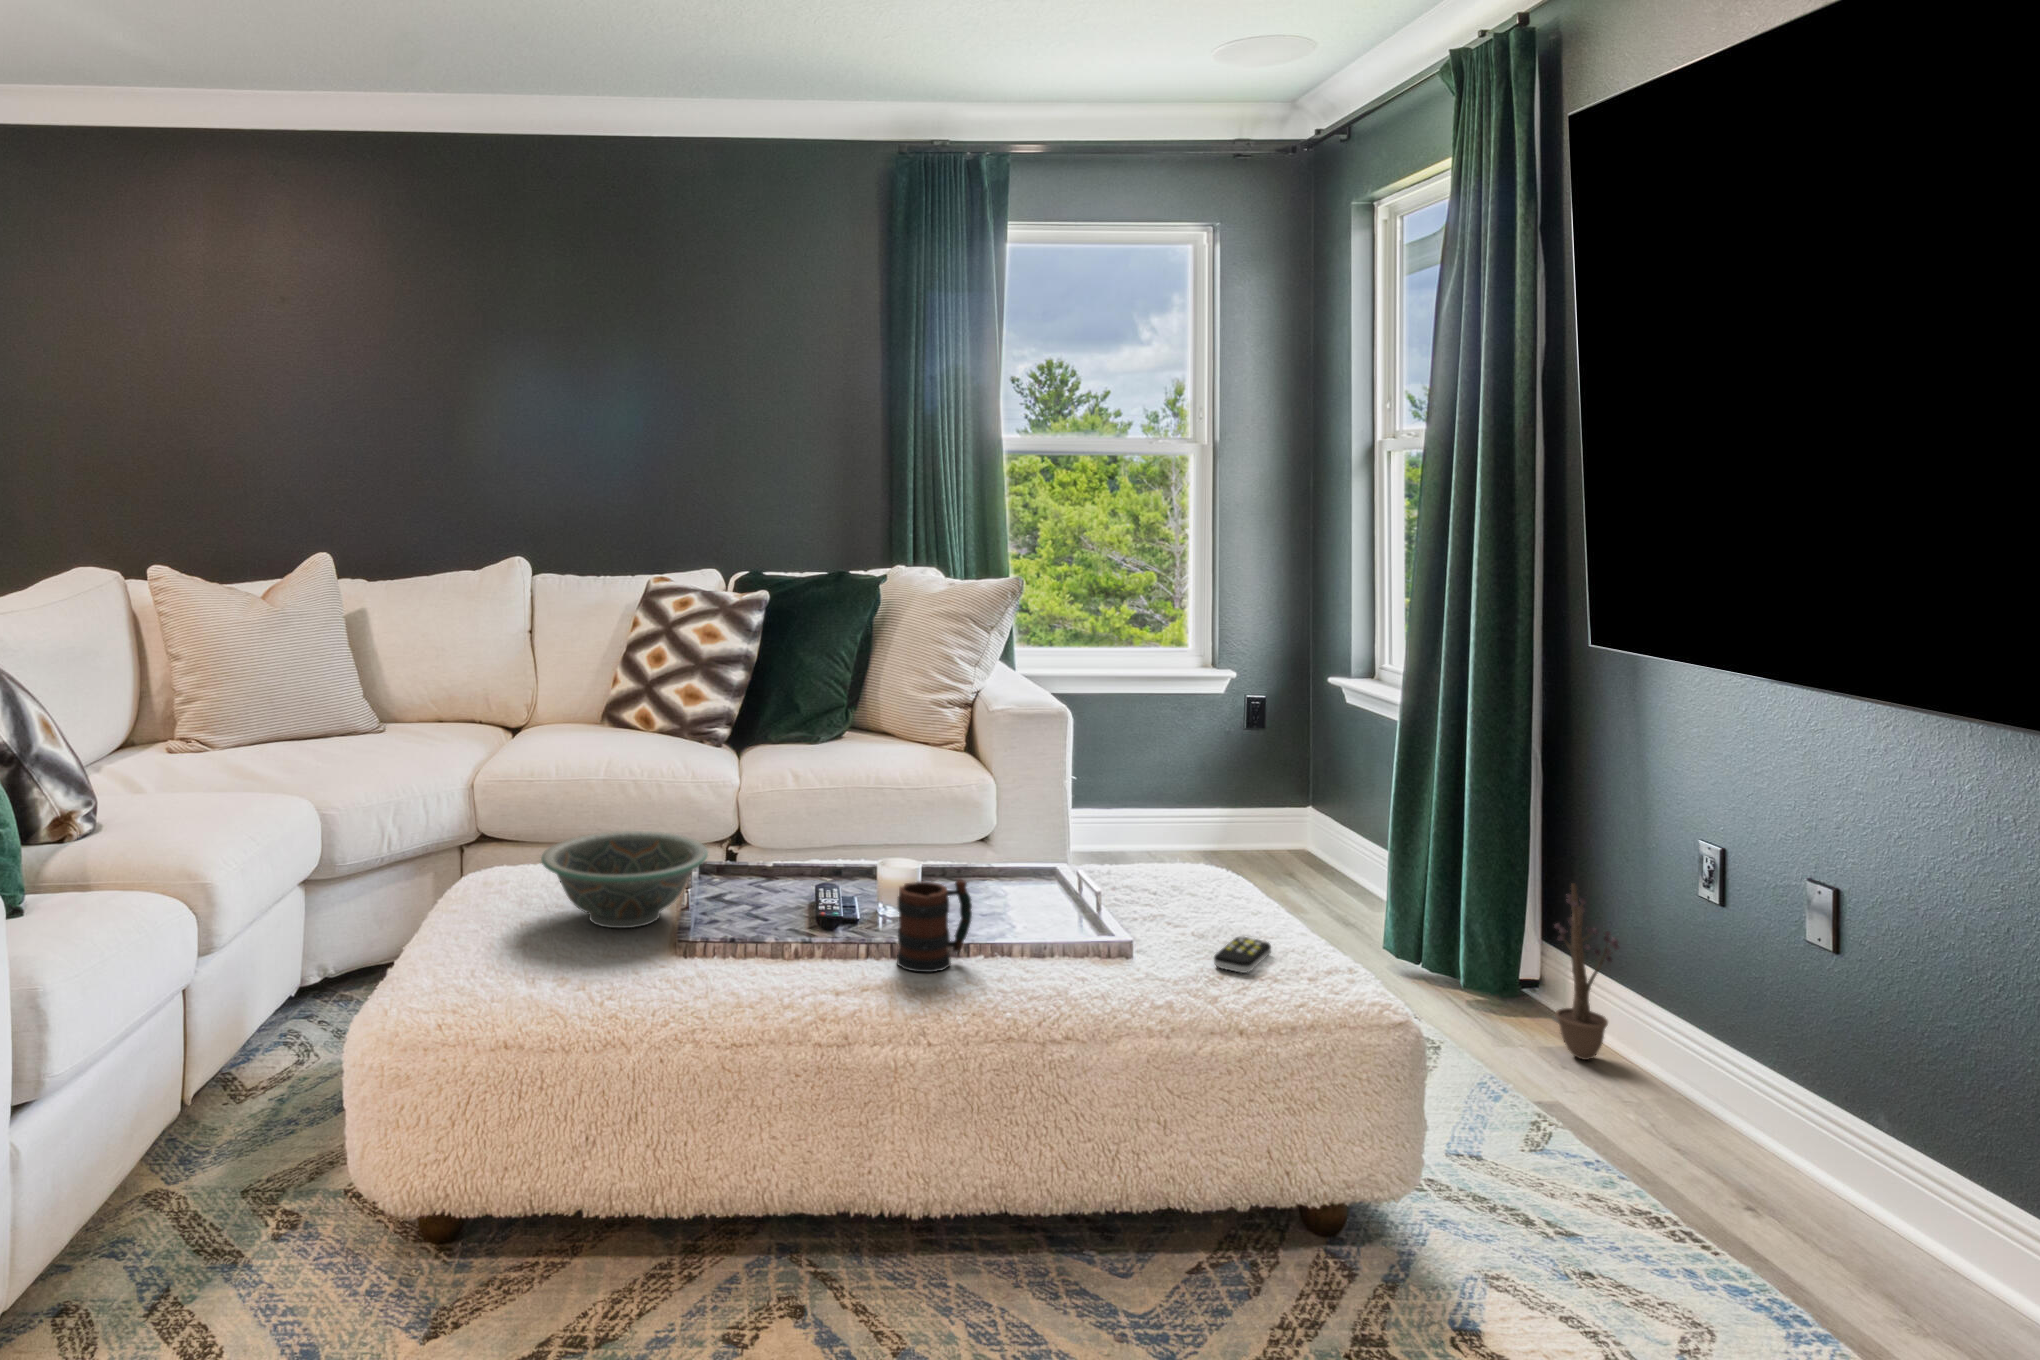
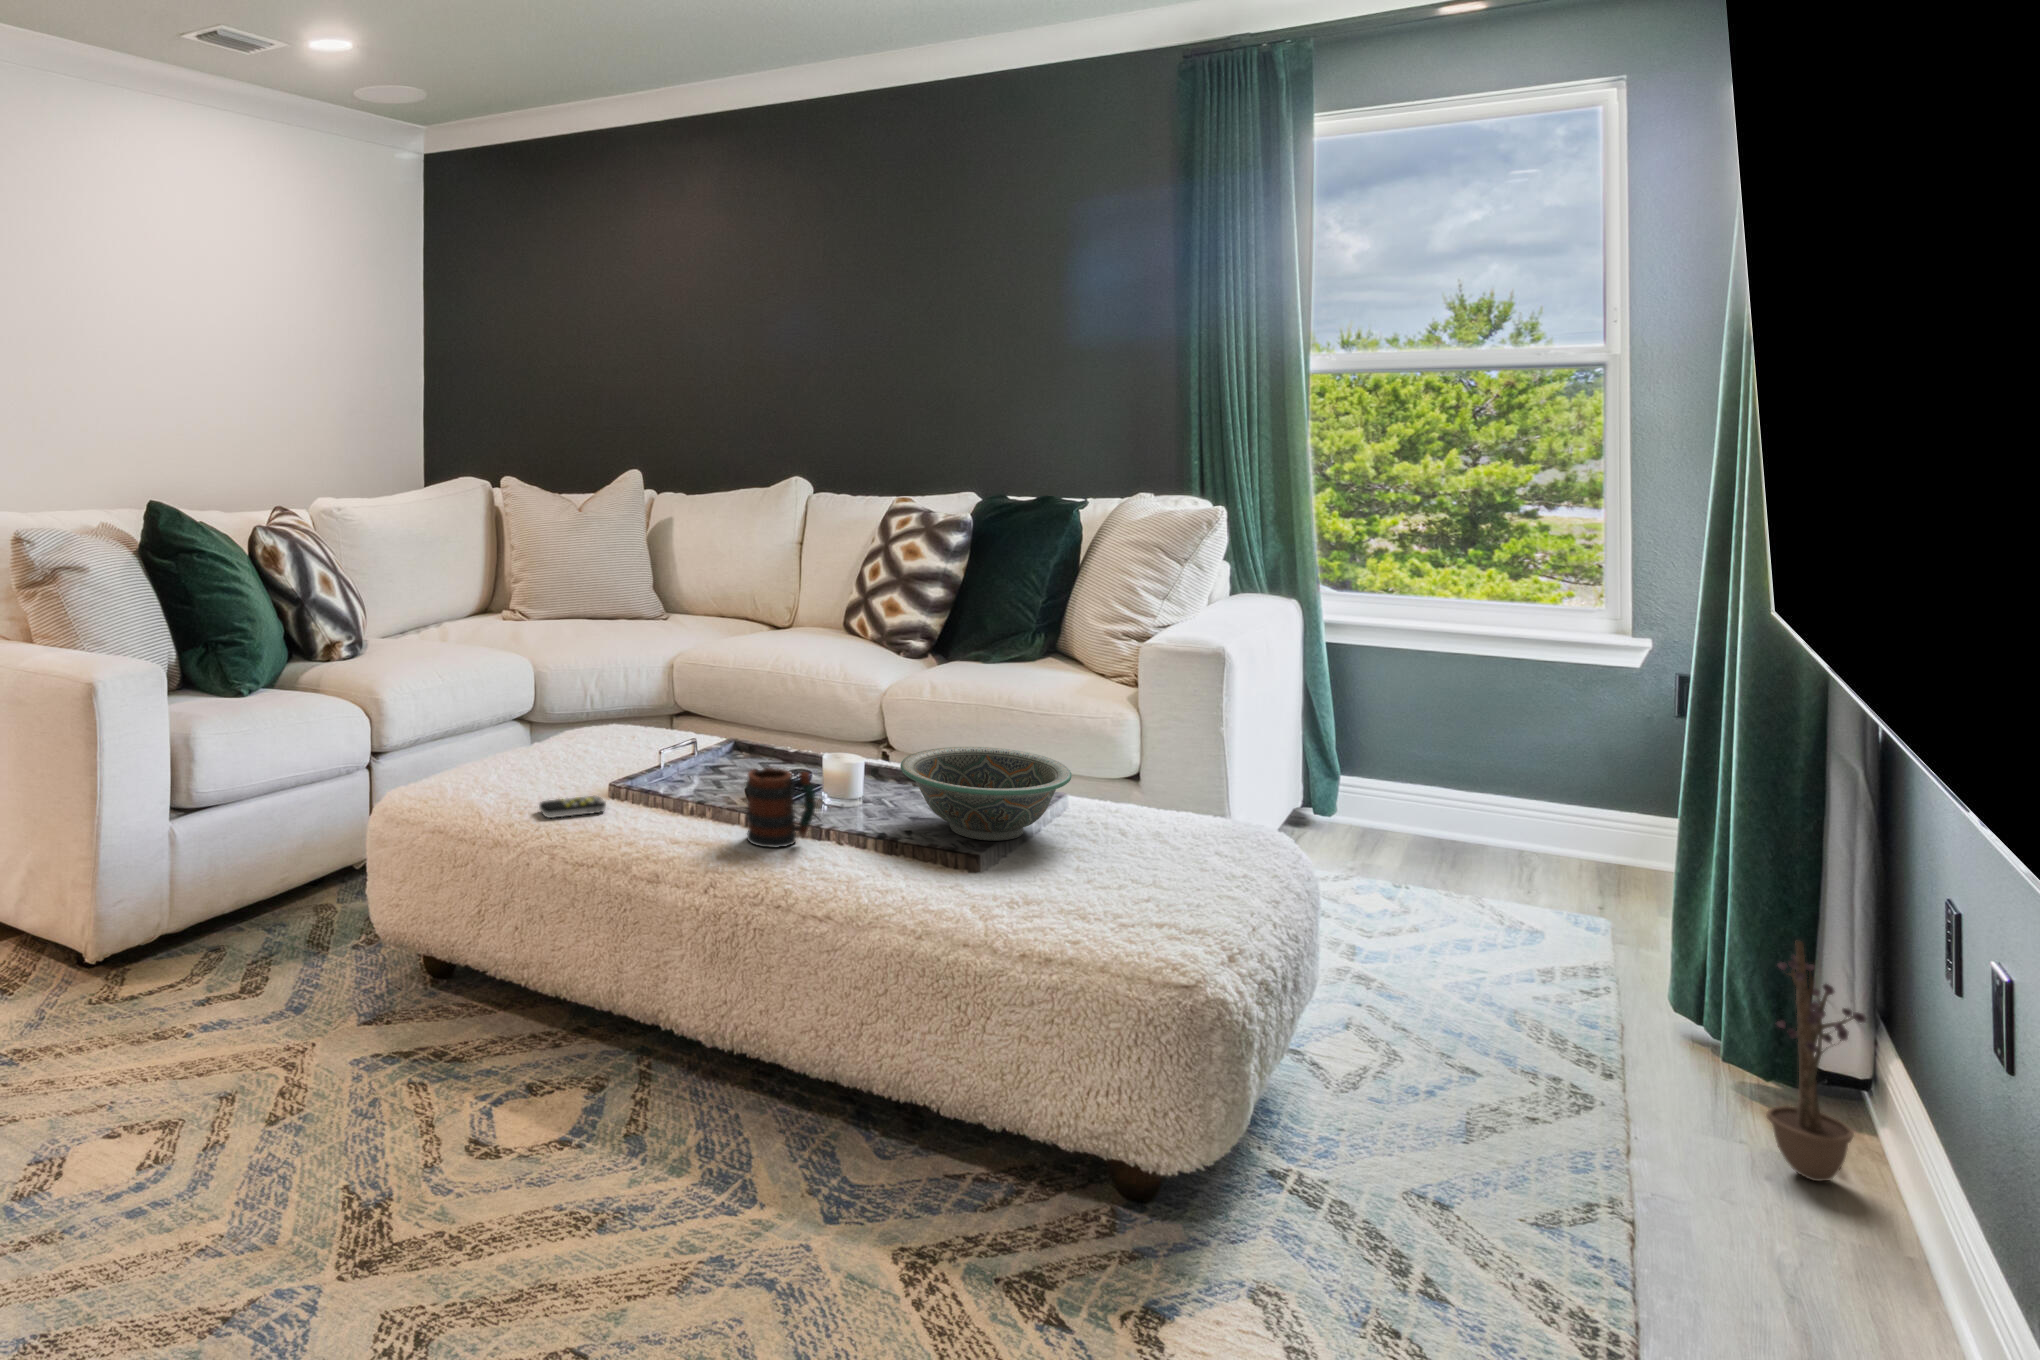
decorative bowl: present [541,831,708,928] -> present [900,747,1072,841]
remote control: present [1214,936,1271,973] -> present [539,795,606,818]

